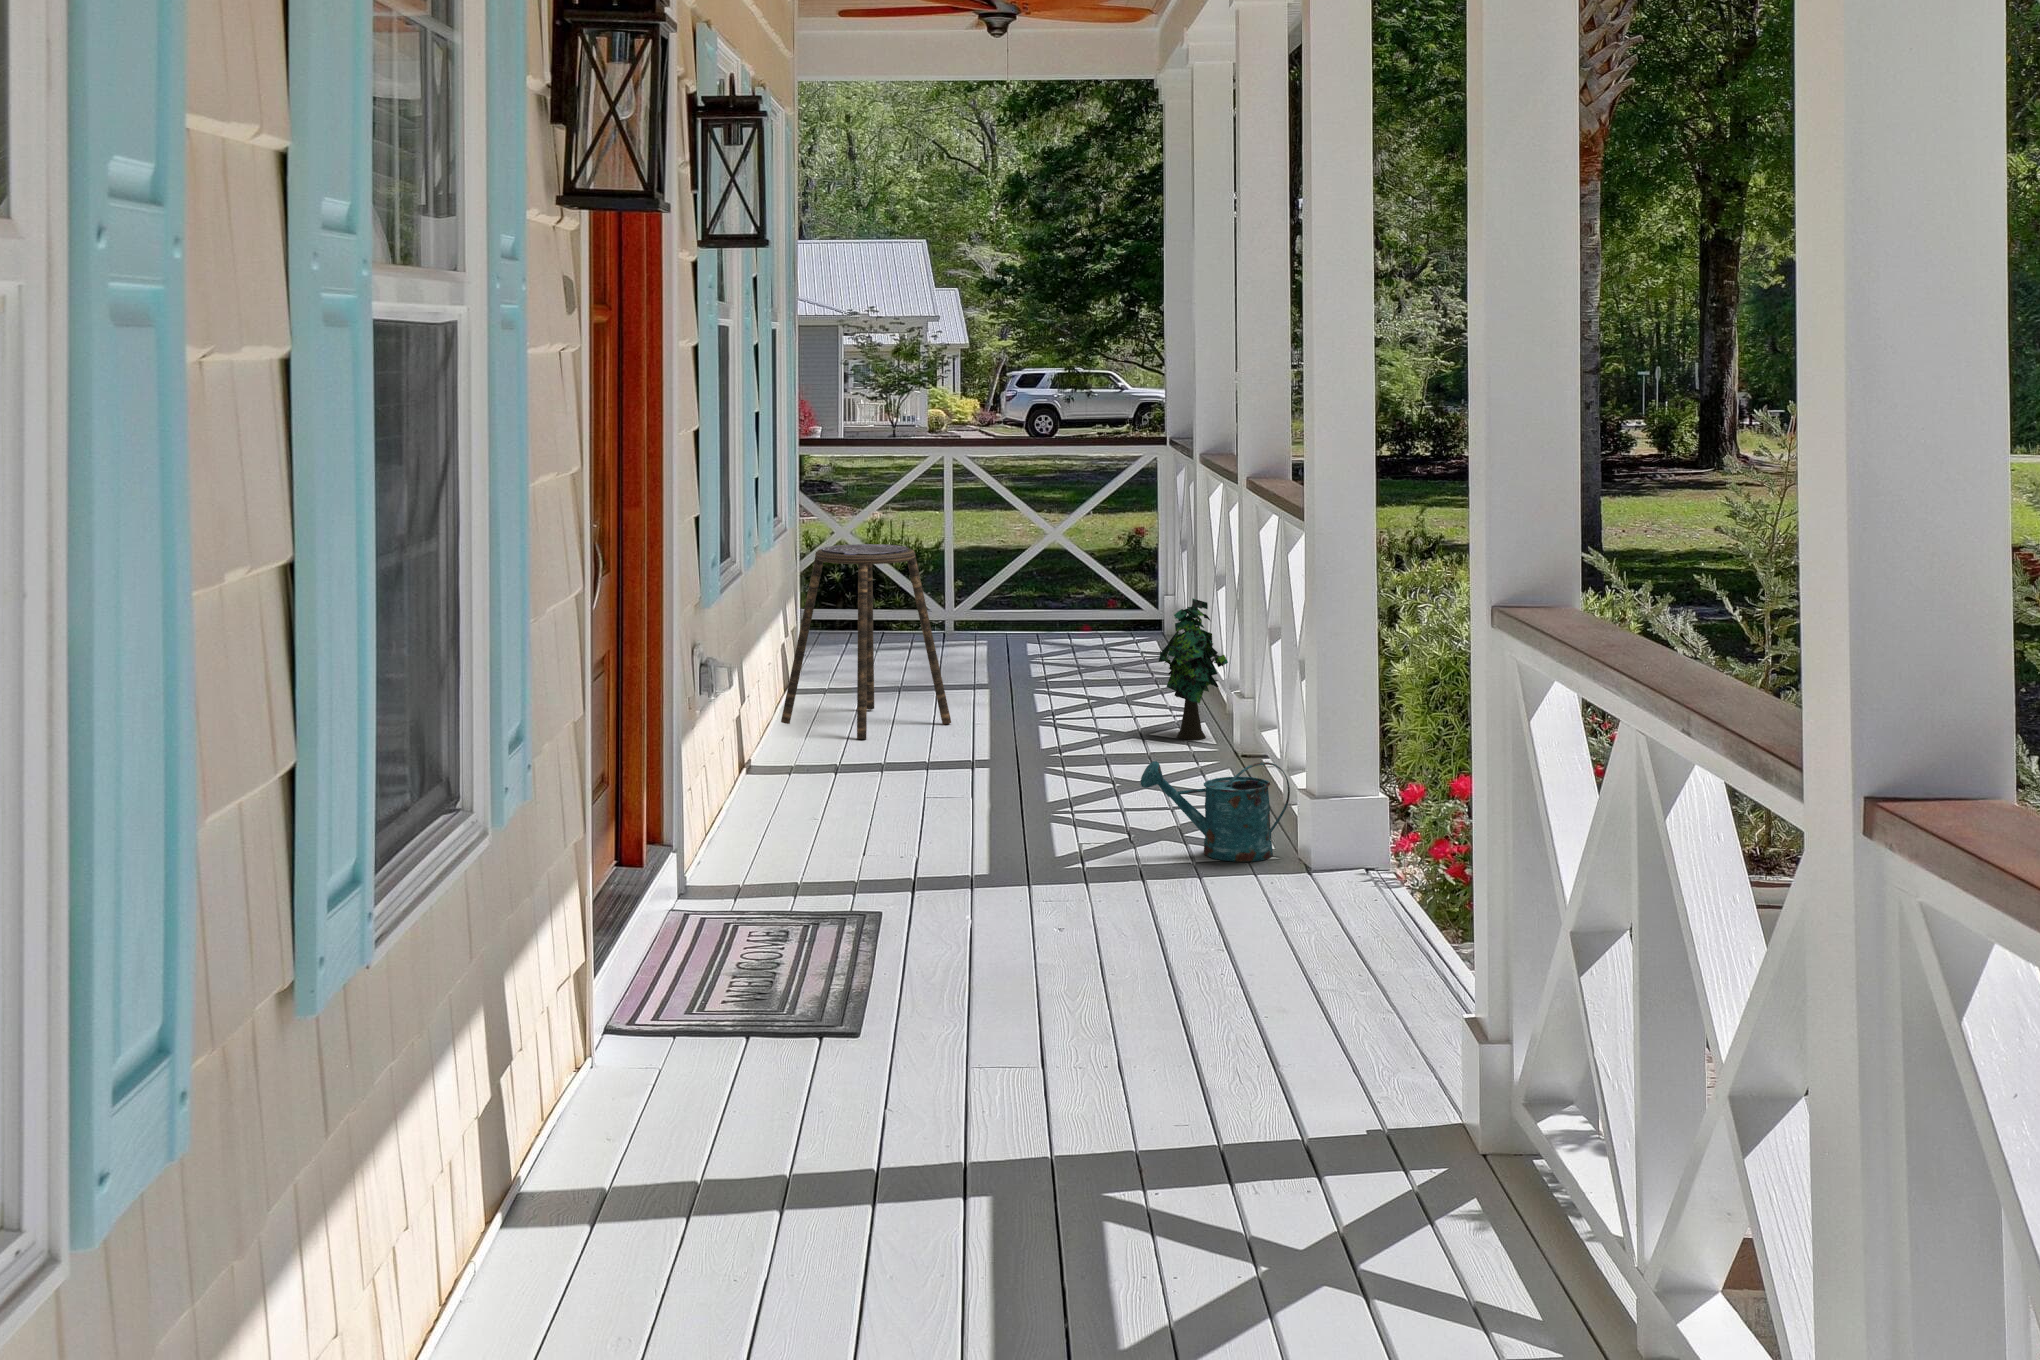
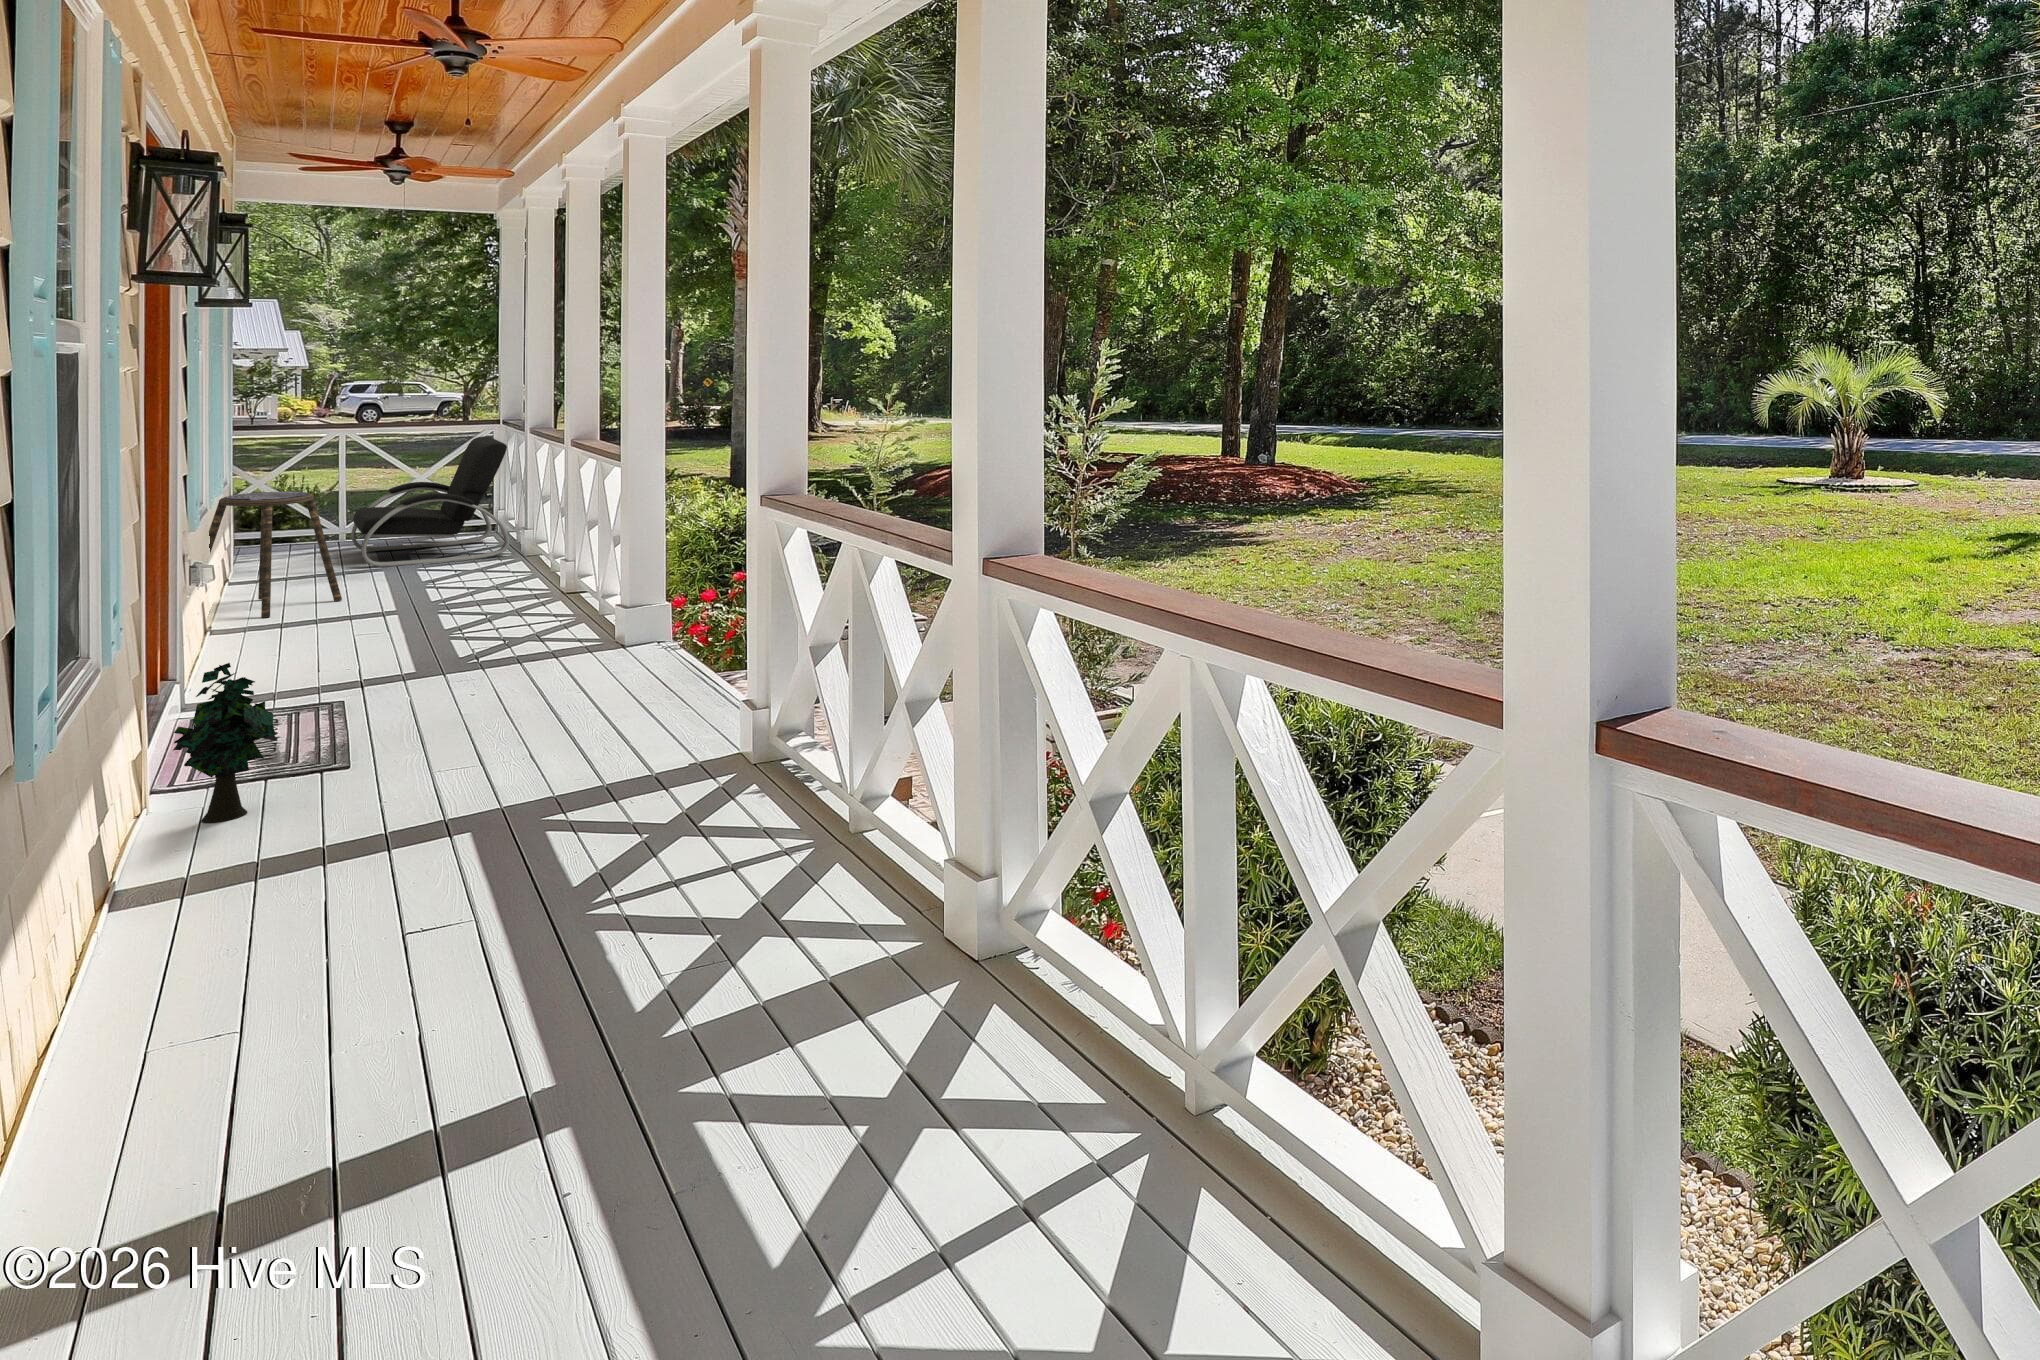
armchair: none [987,473,1168,676] -> present [351,436,510,567]
decorative plant: present [1159,598,1228,740] -> present [173,663,277,823]
watering can: present [1141,761,1290,862] -> none [520,592,618,645]

